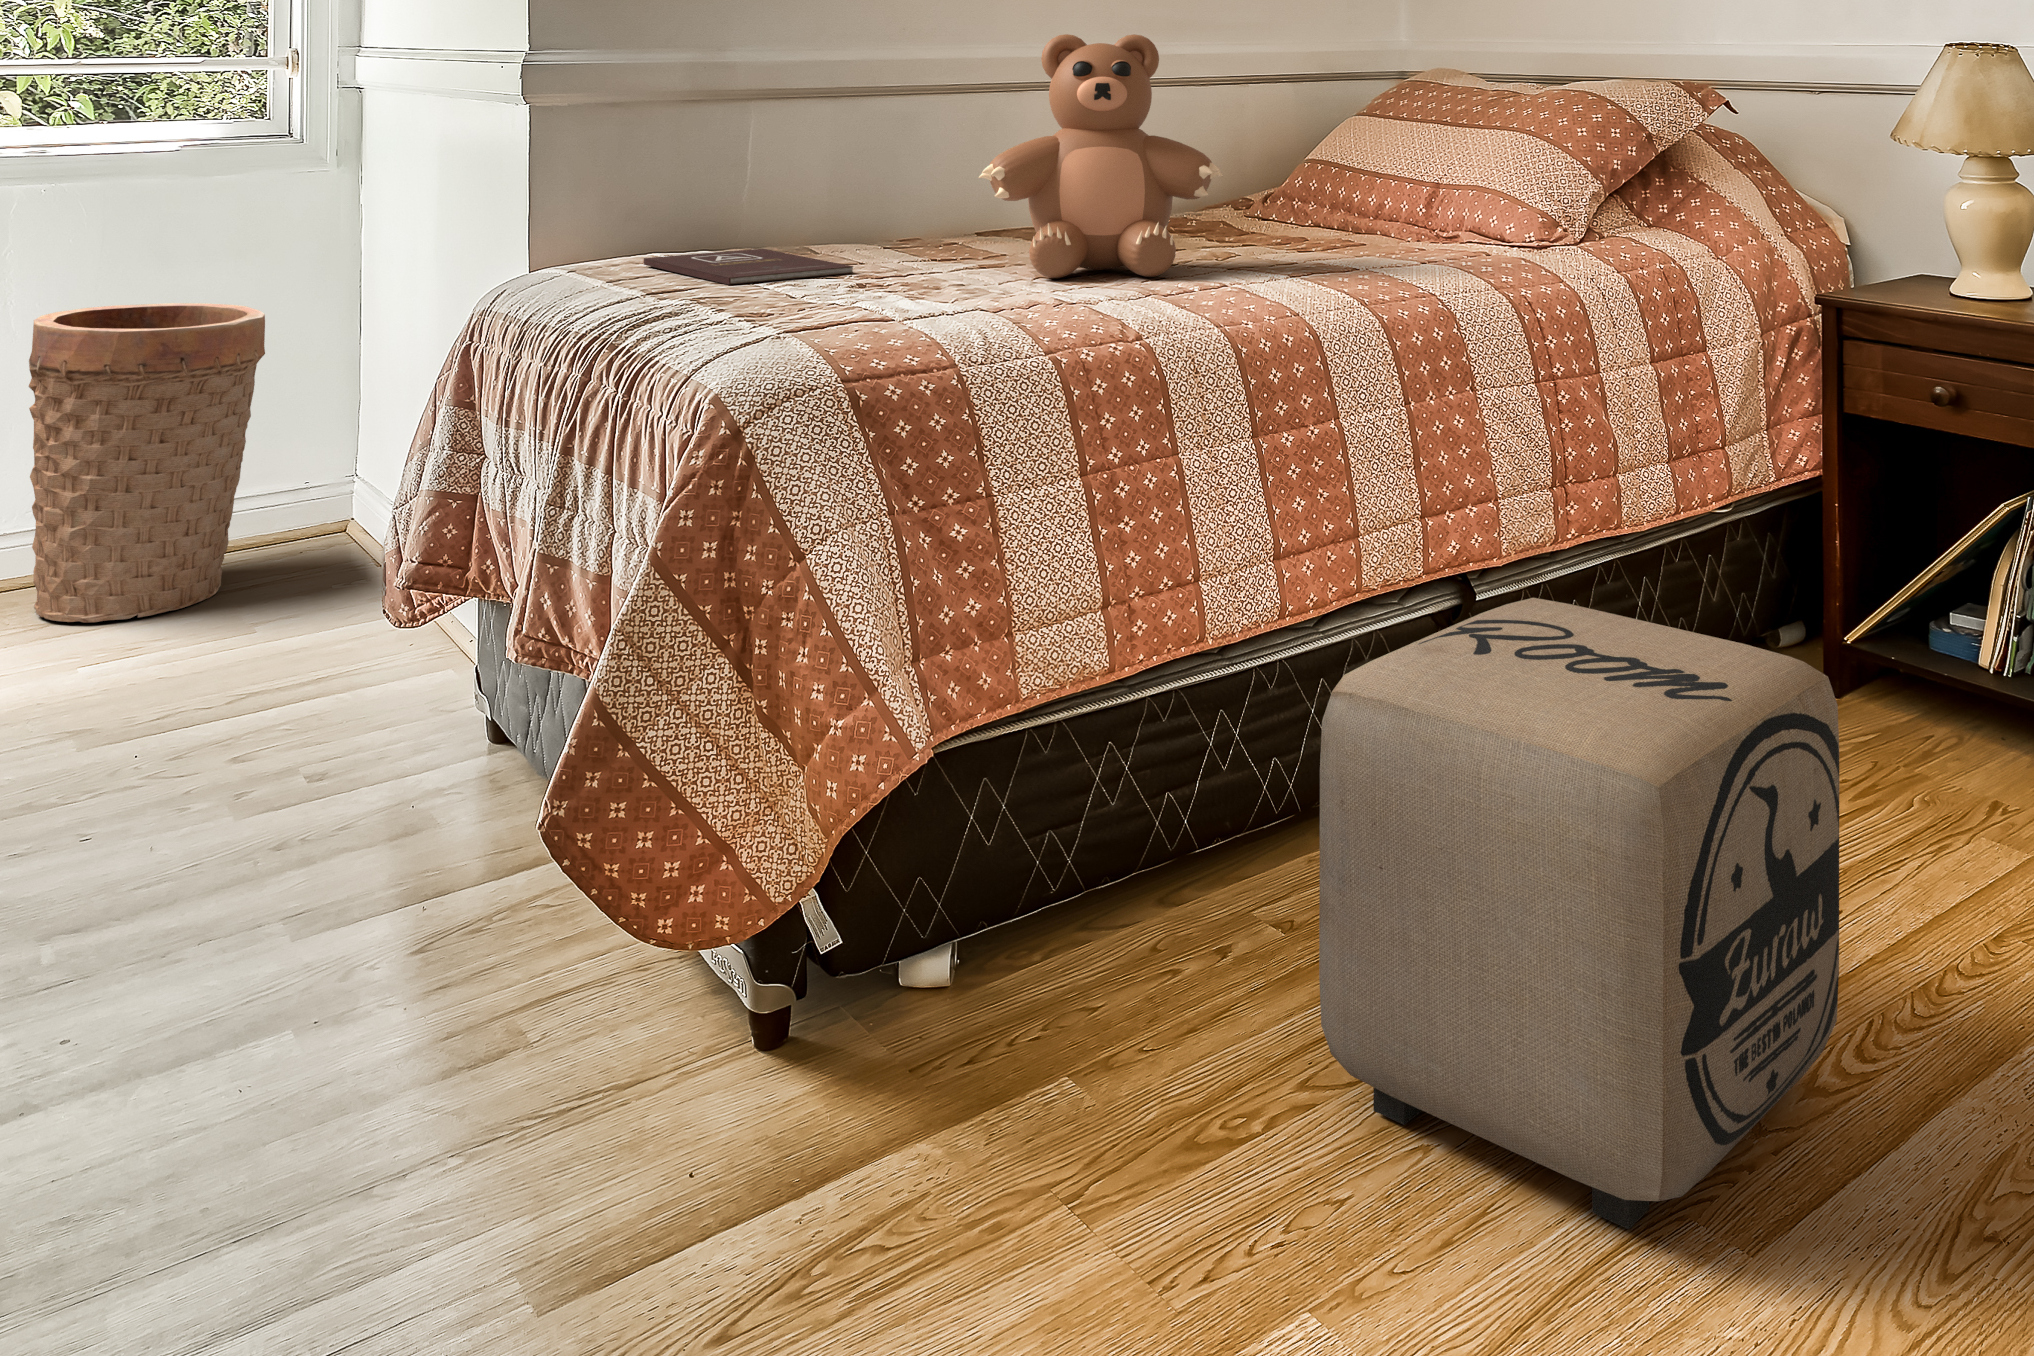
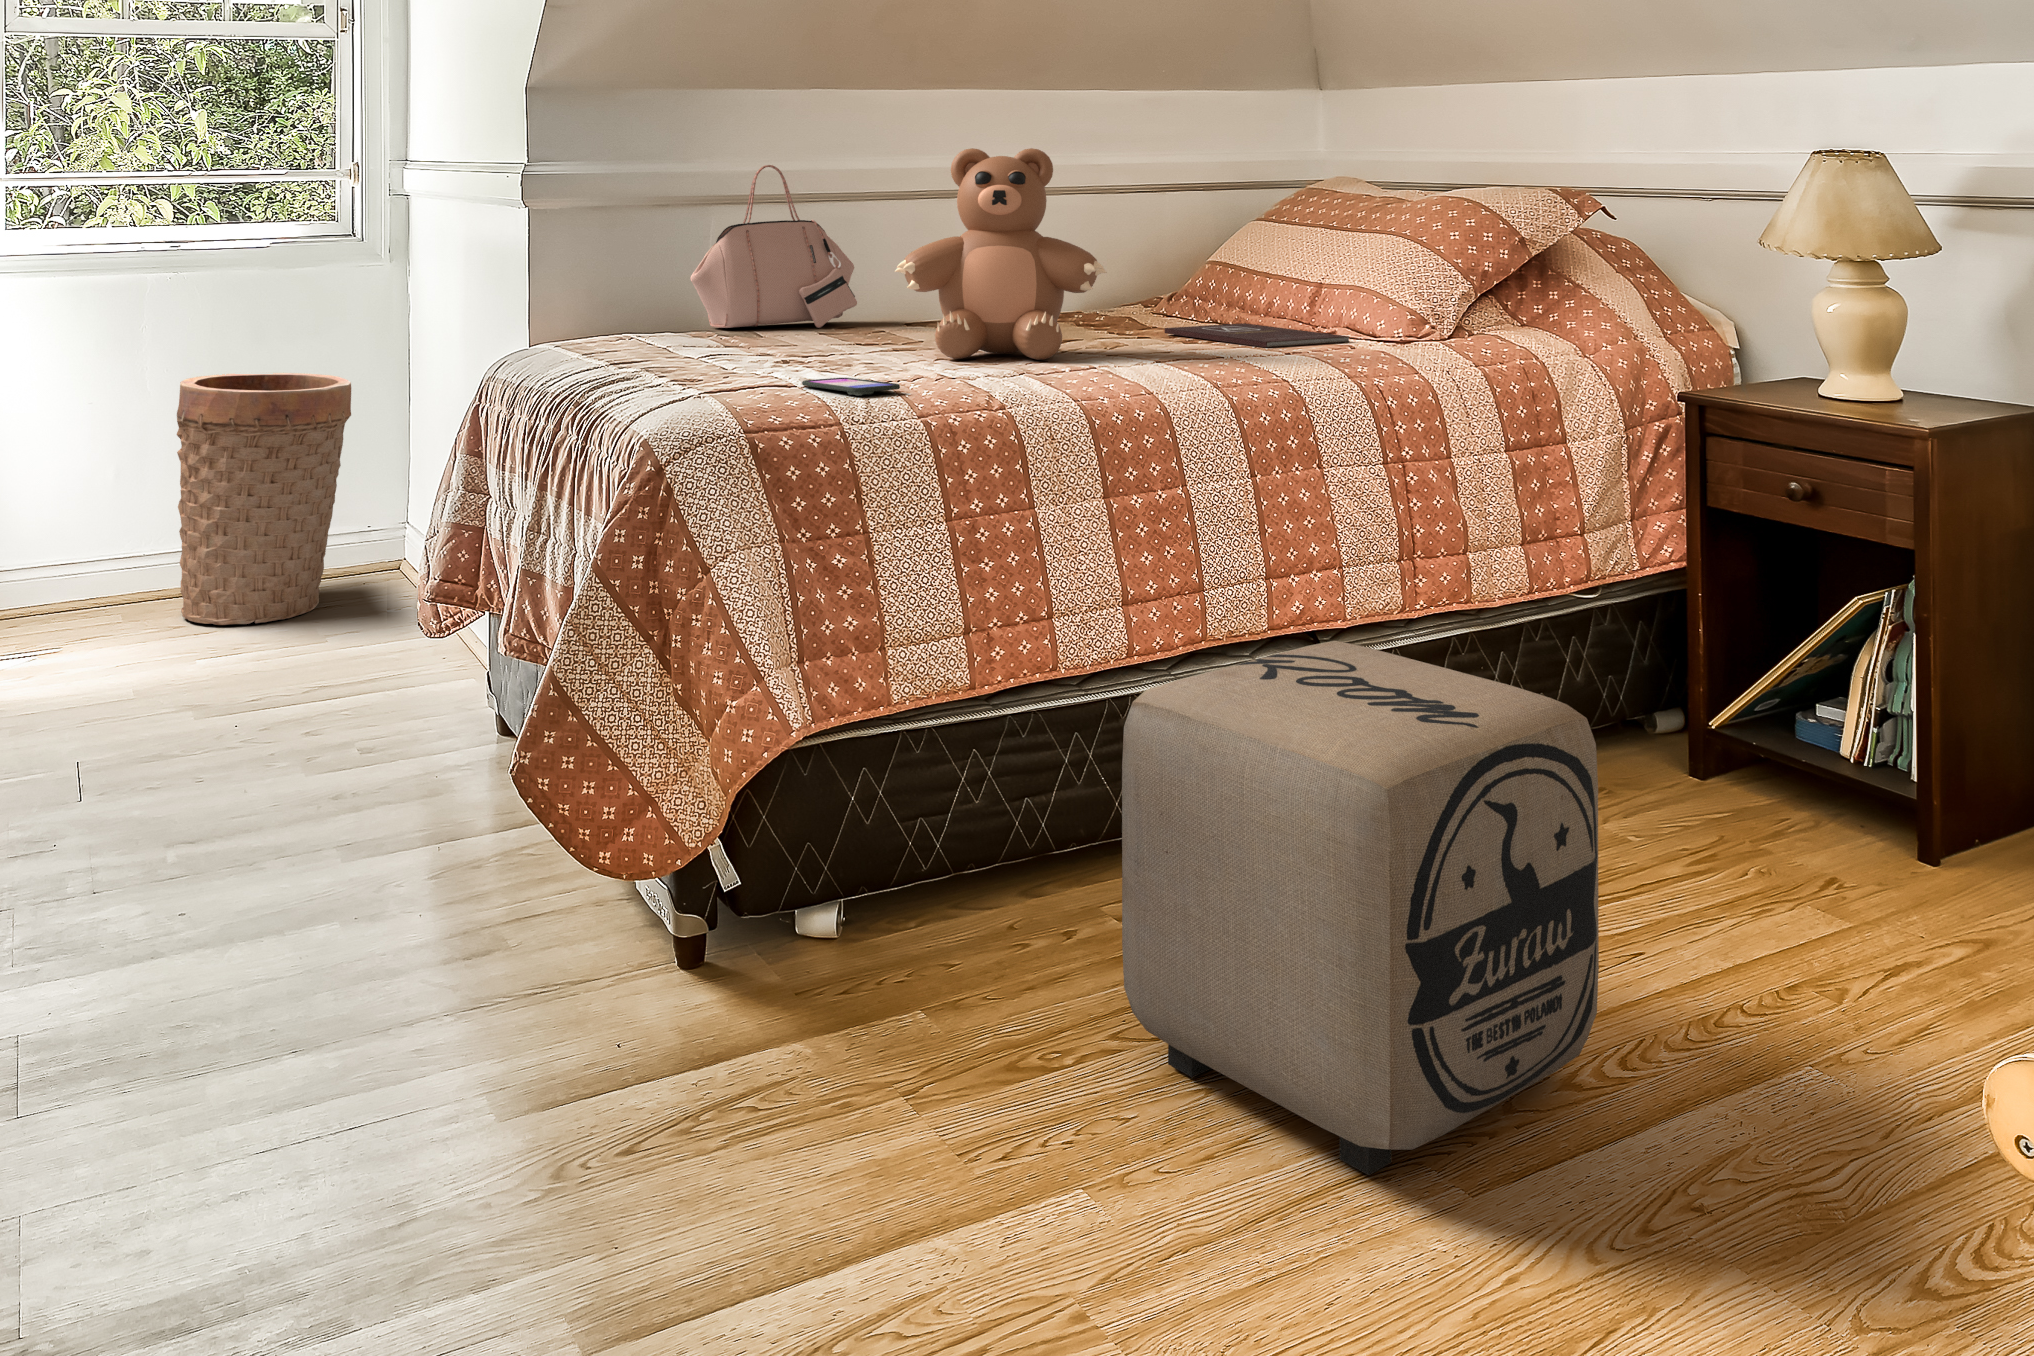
handbag: none [713,50,910,242] -> present [690,165,857,328]
book: present [644,249,853,285] -> present [1165,323,1349,347]
smartphone: none [893,308,1016,332] -> present [802,378,900,395]

